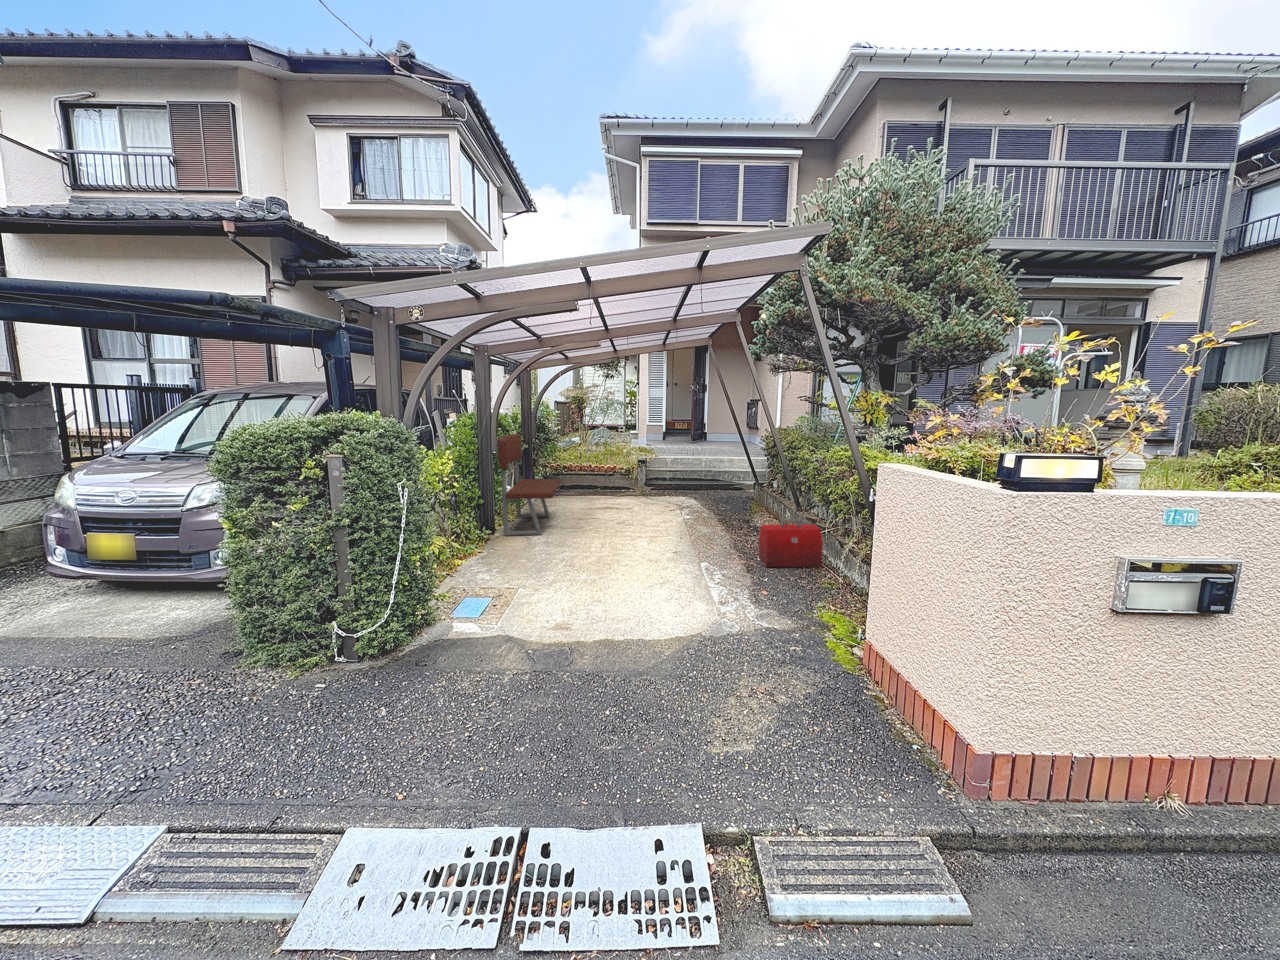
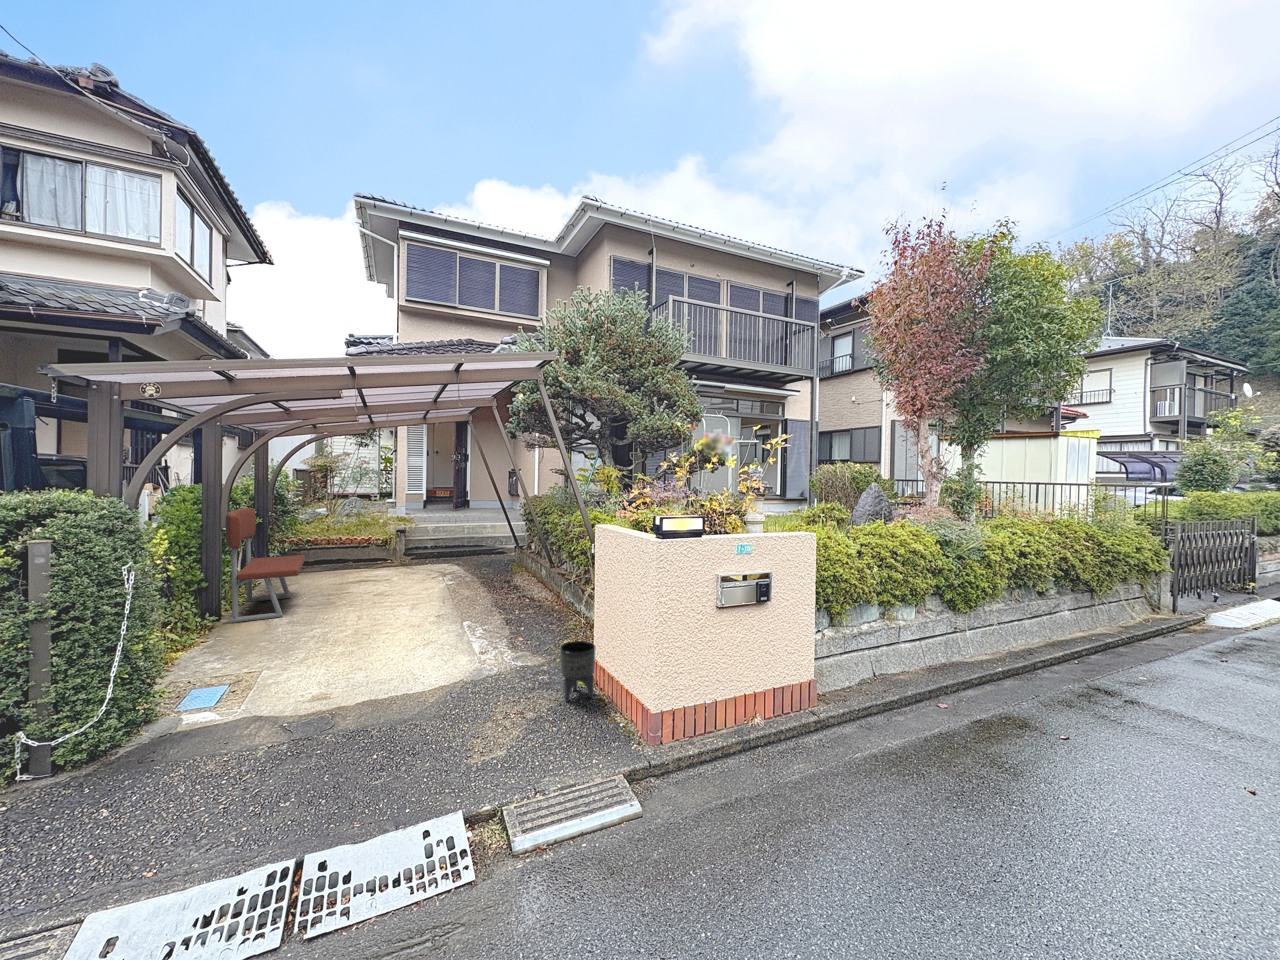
toolbox: present [759,519,823,567] -> none [518,575,571,620]
planter: none [821,613,872,690] -> present [560,641,596,702]

